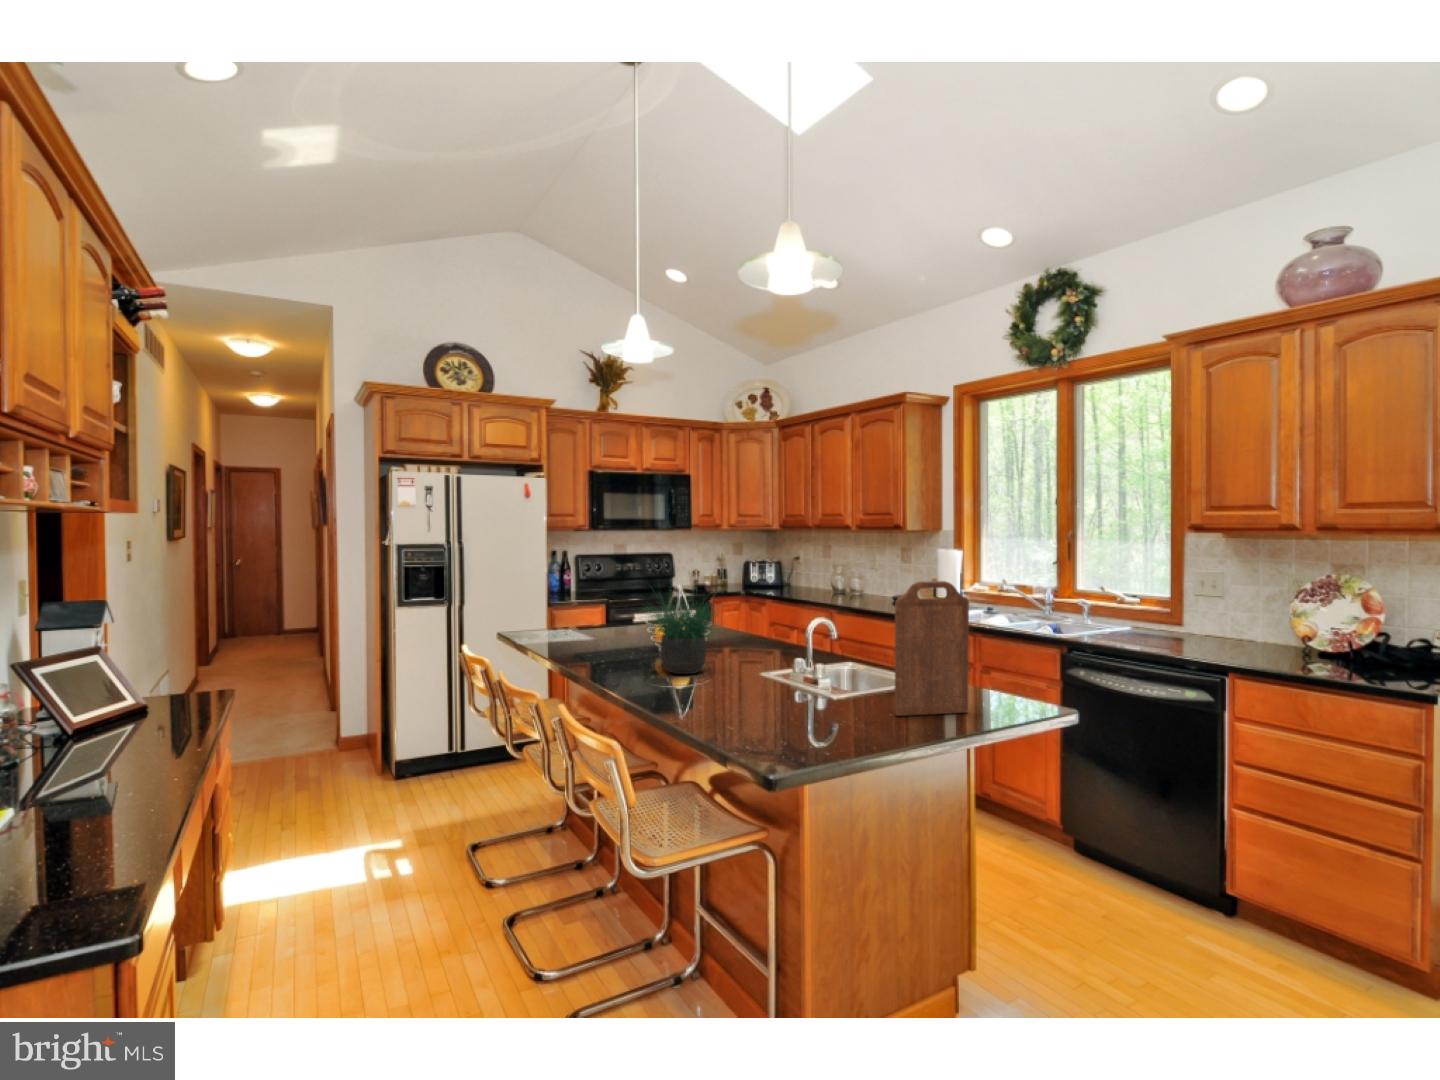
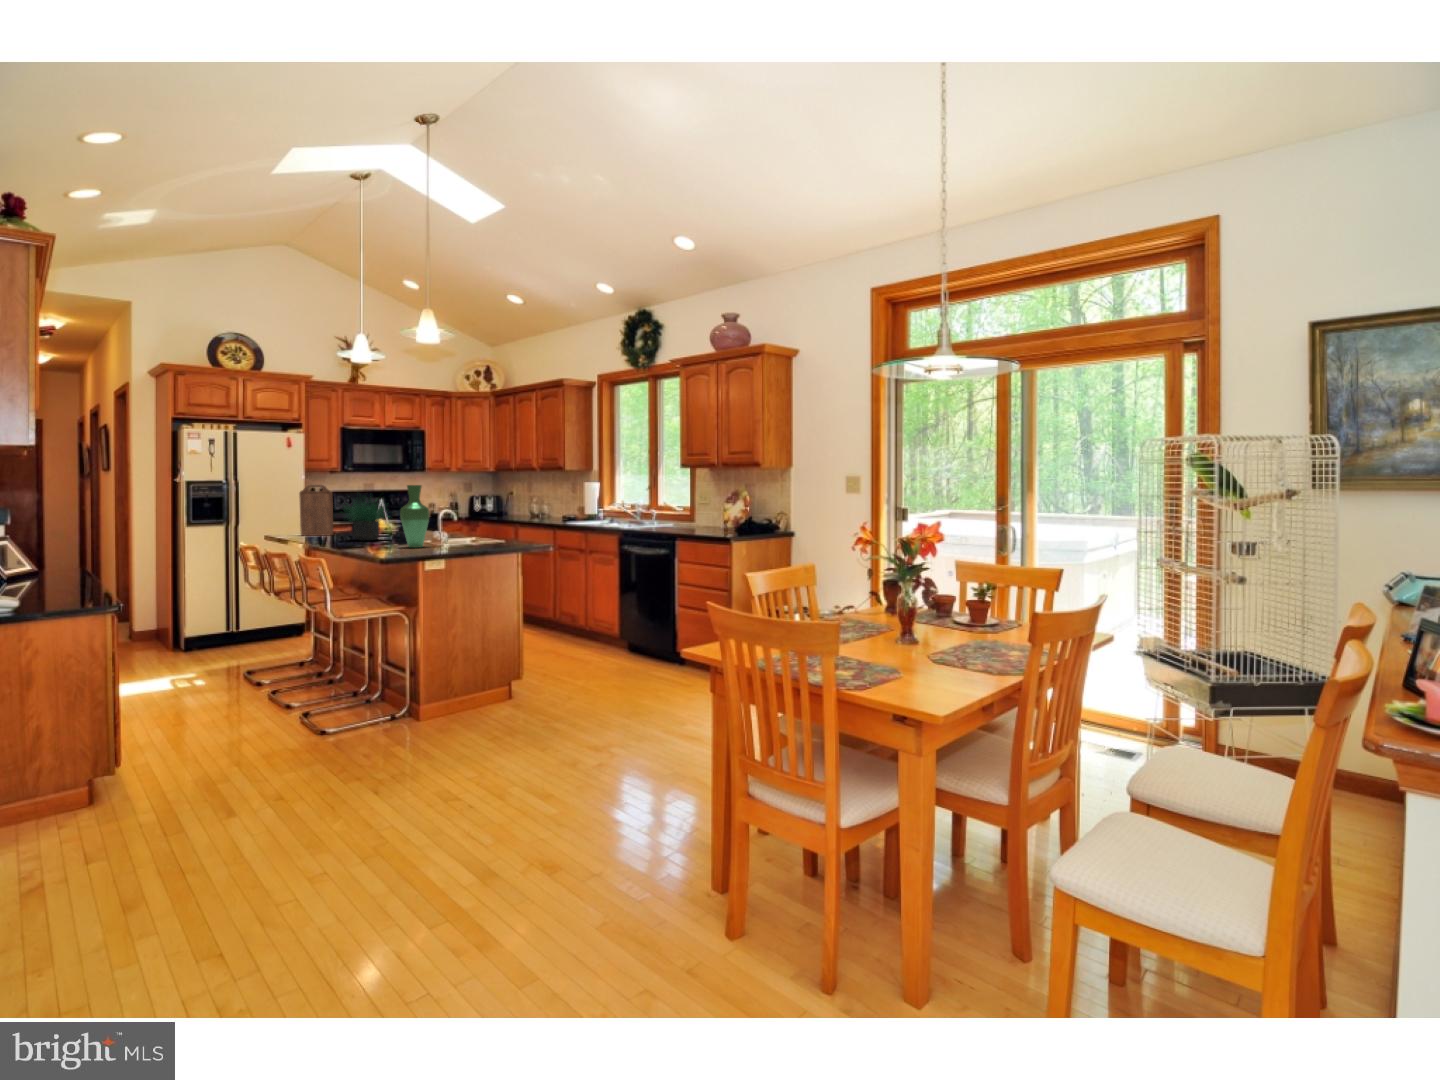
cutting board: present [895,581,969,716] -> present [299,484,333,536]
vase: none [799,584,862,728] -> present [400,485,430,548]

